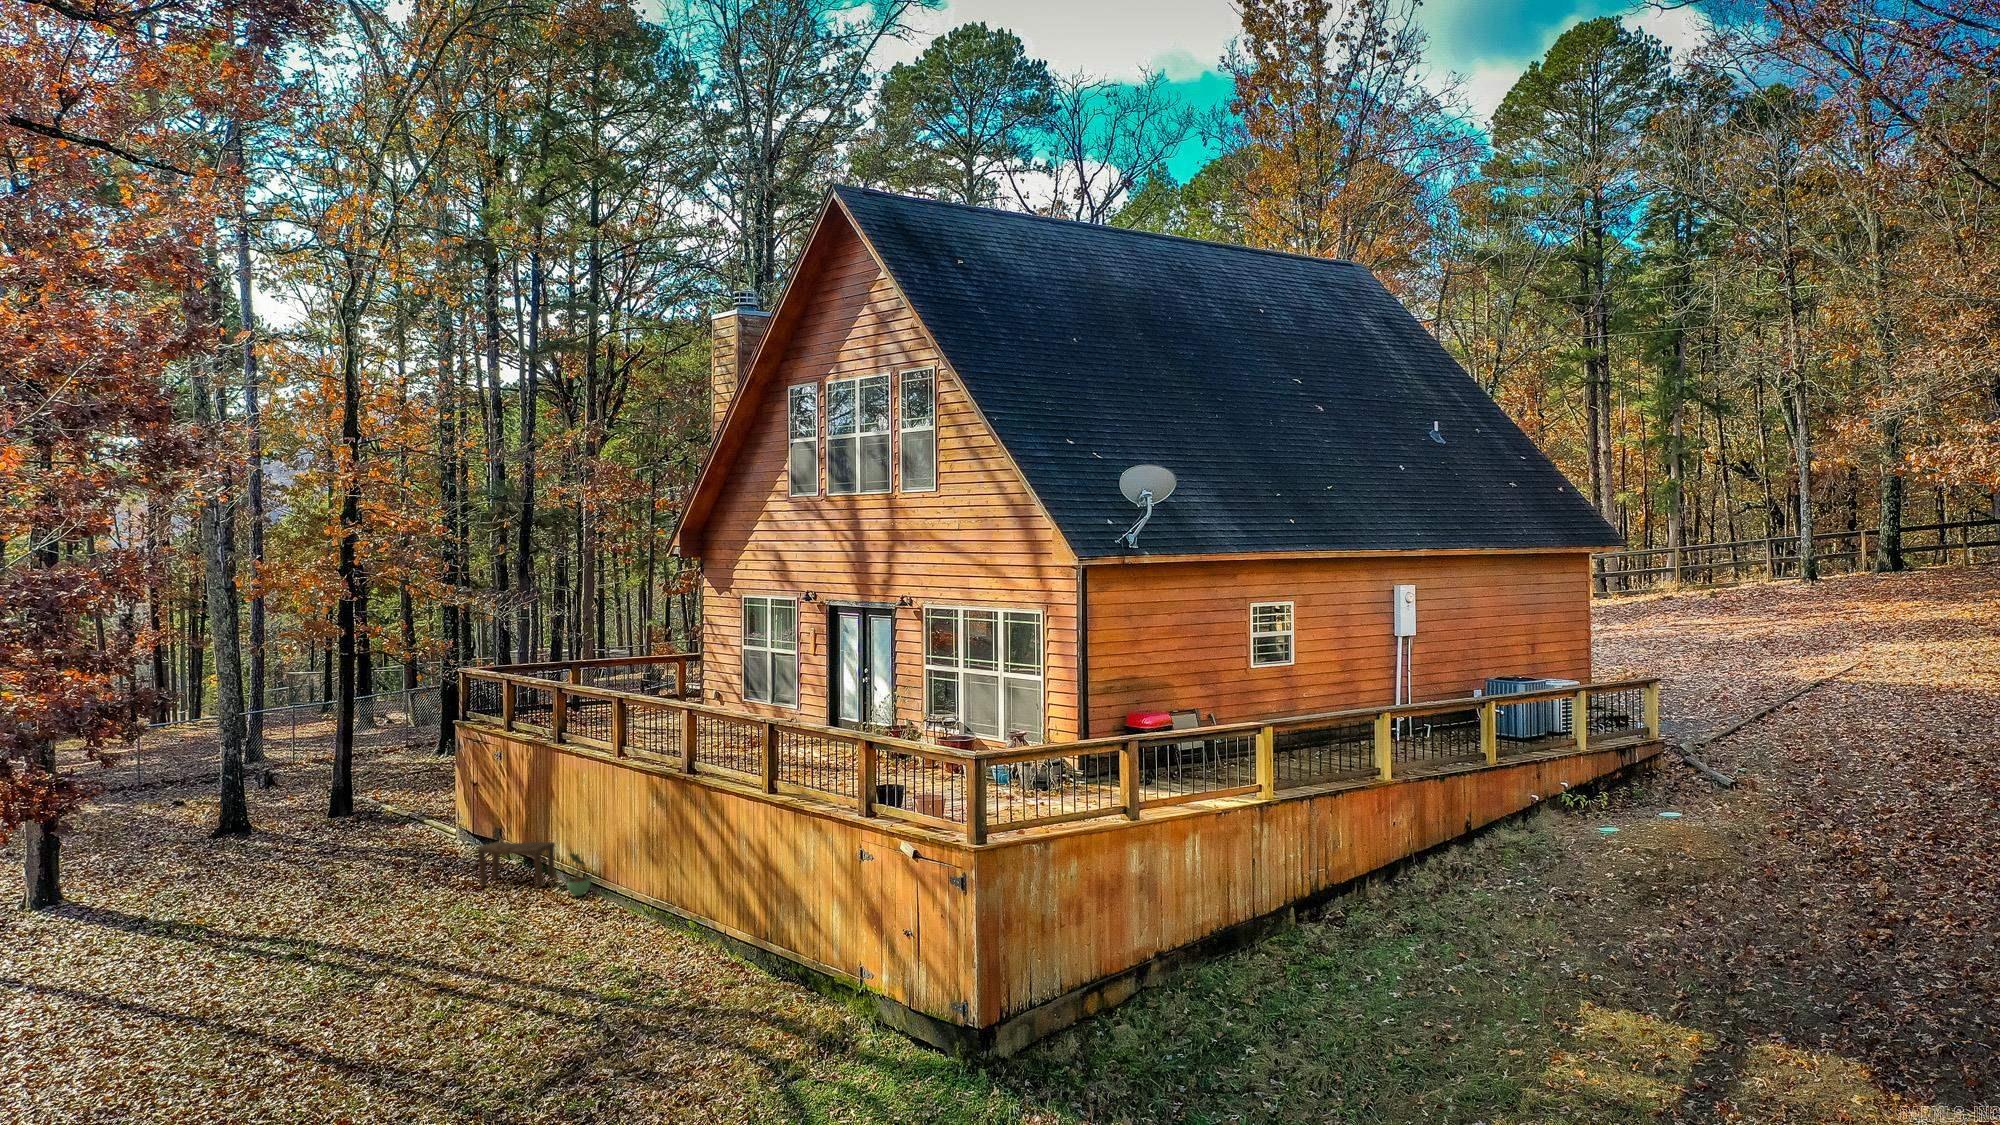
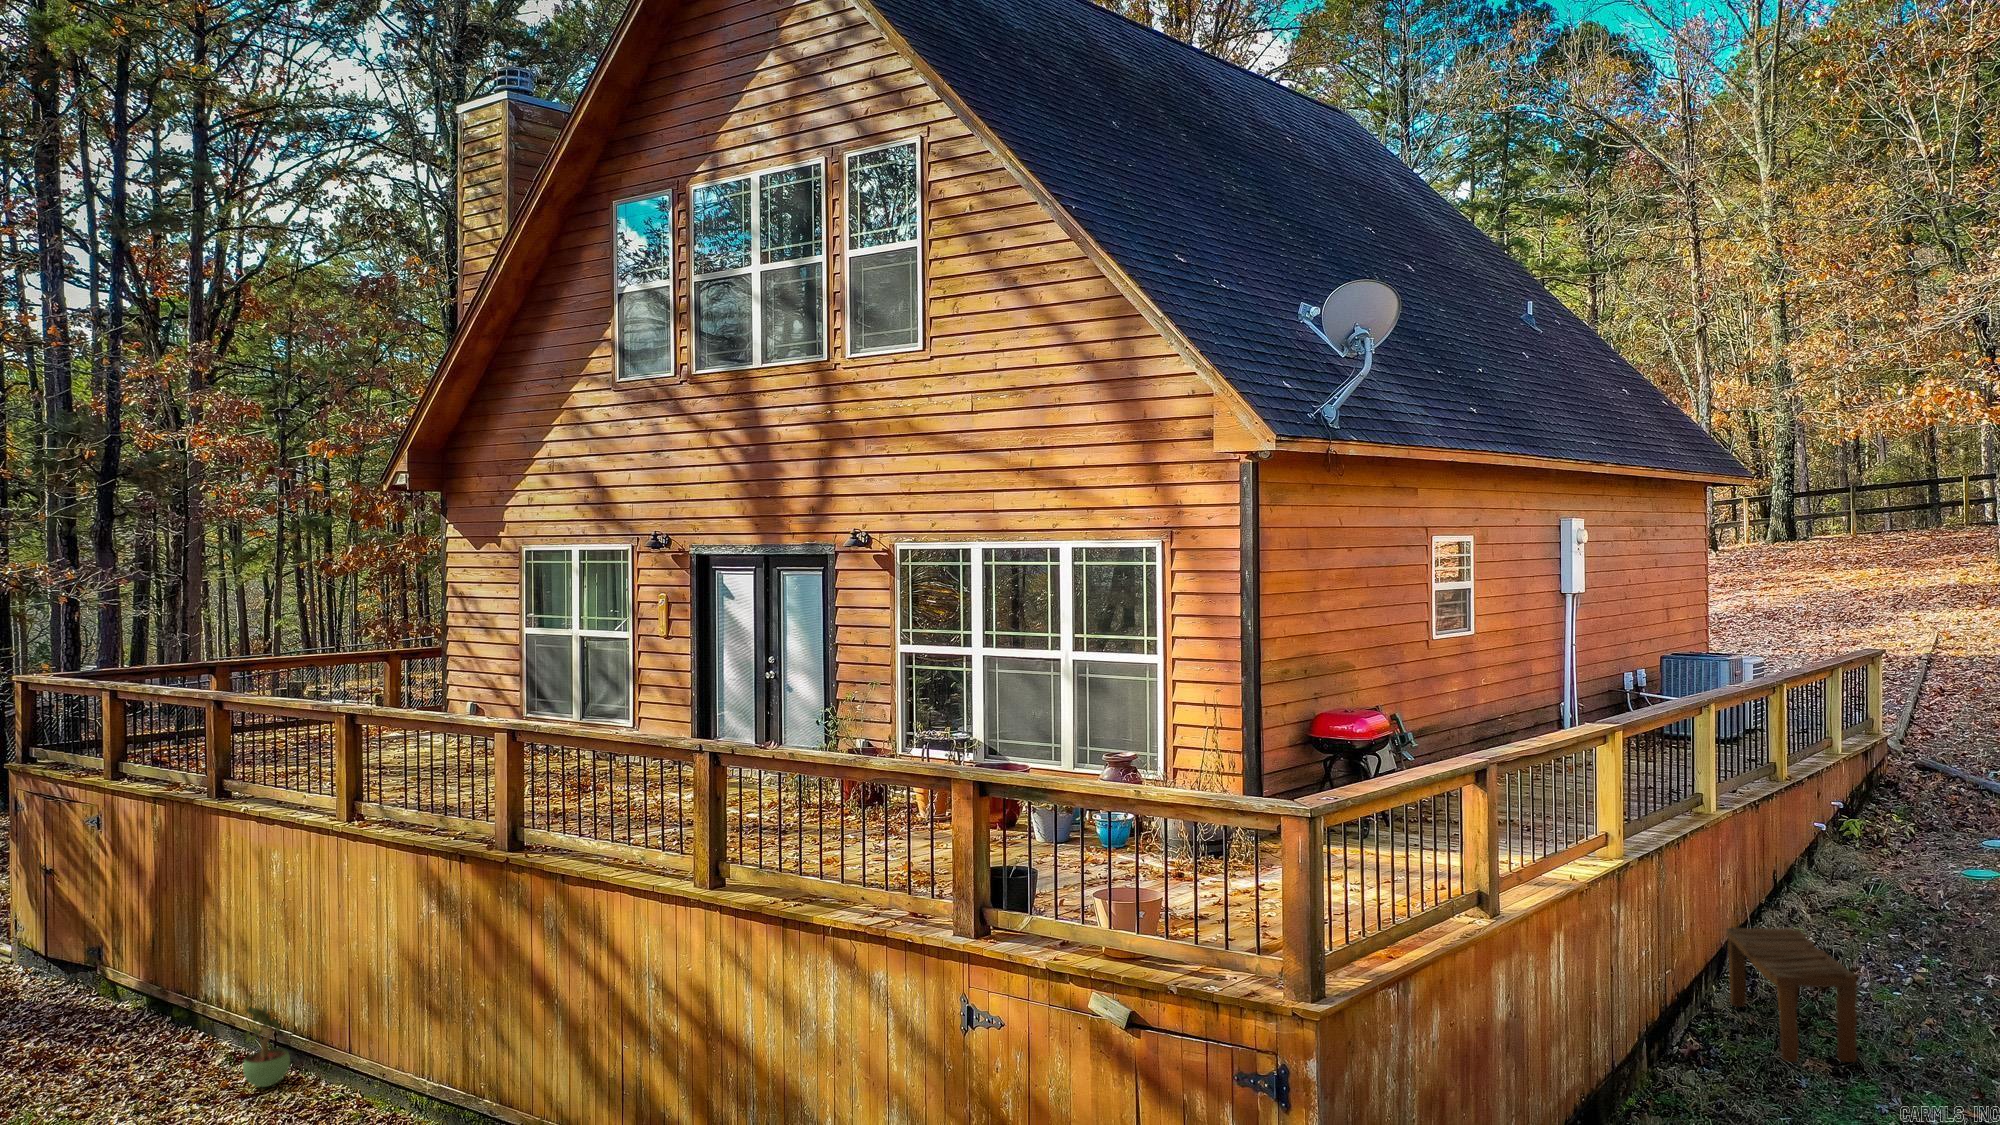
bench: present [477,842,556,888] -> present [1727,928,1858,1062]

